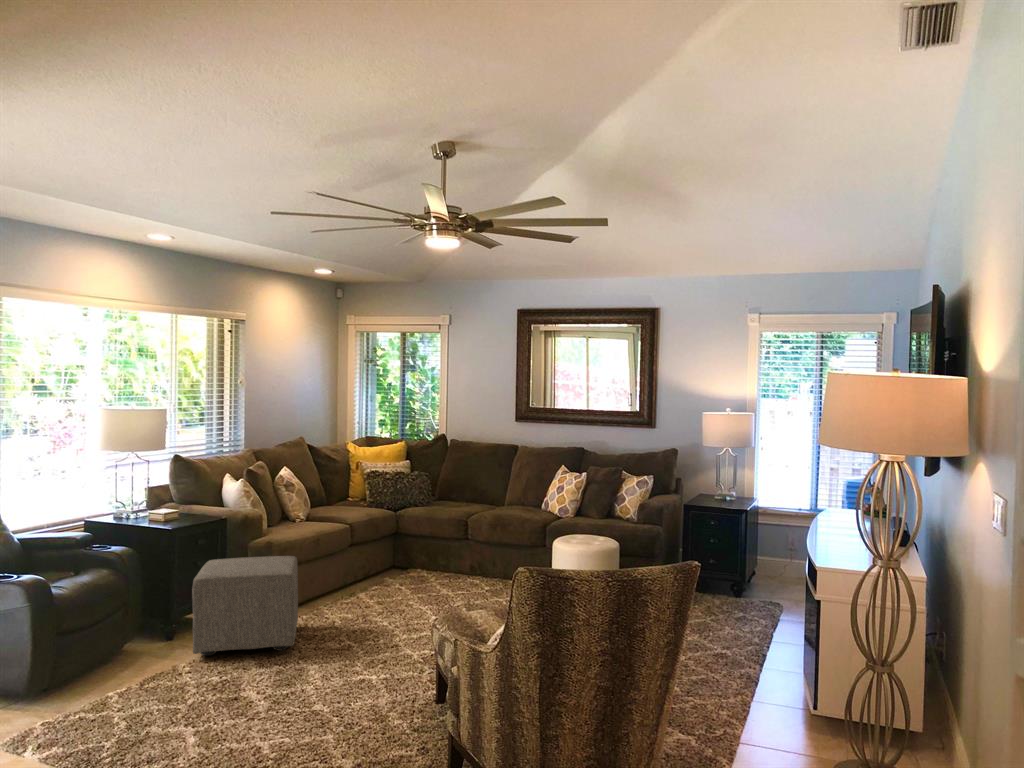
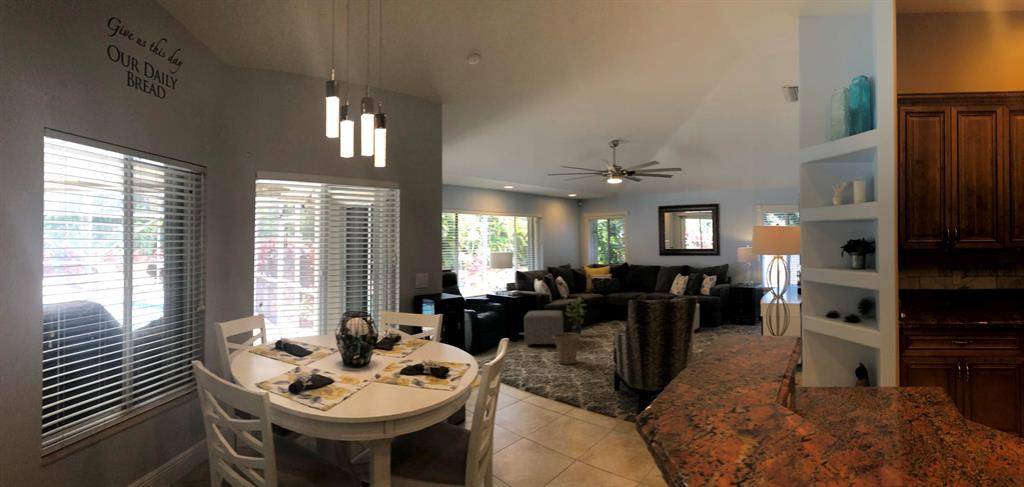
potted plant: none [302,517,357,616] -> present [565,297,586,335]
basket: none [273,621,351,712] -> present [552,333,581,365]

